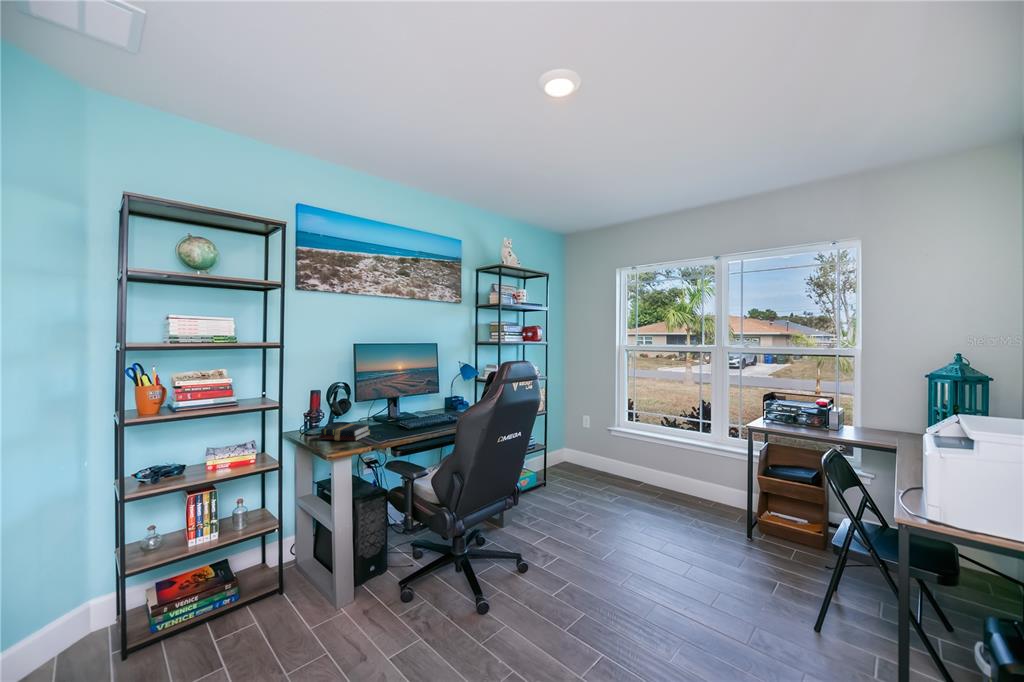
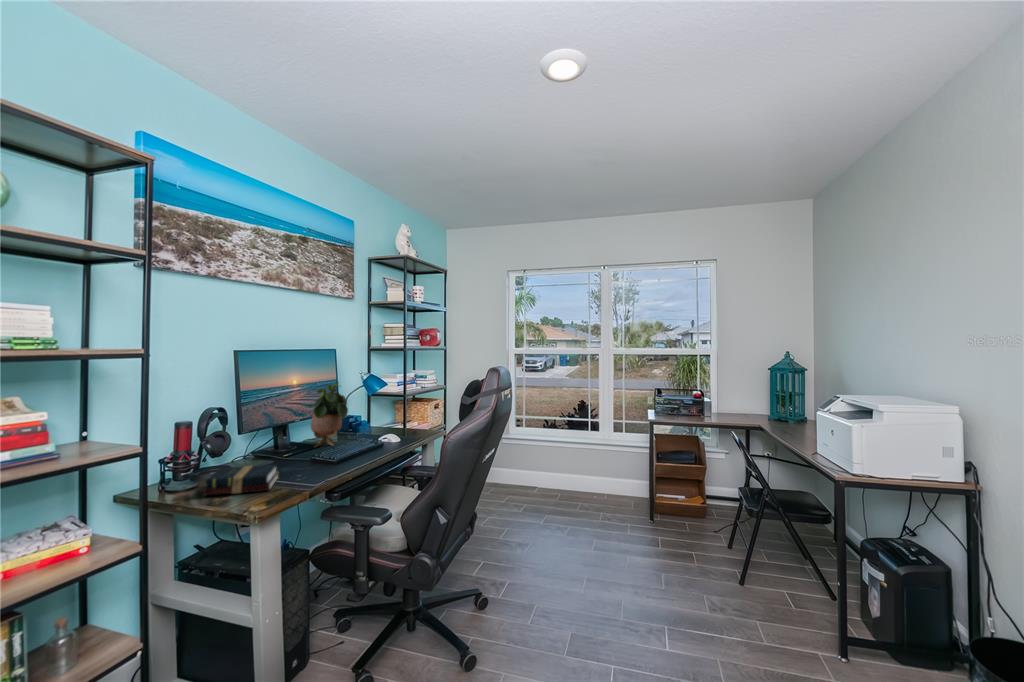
potted plant: none [412,369,438,418] -> present [311,382,348,447]

